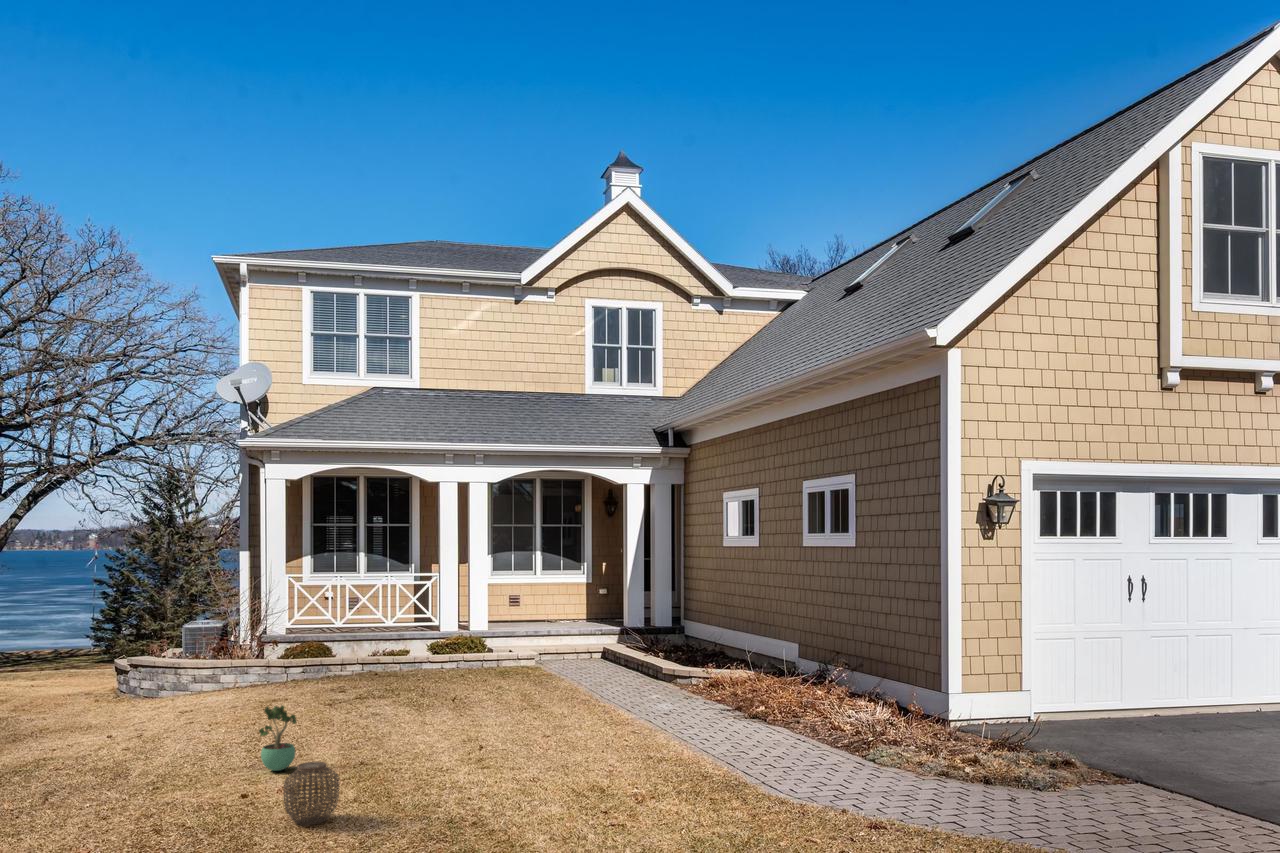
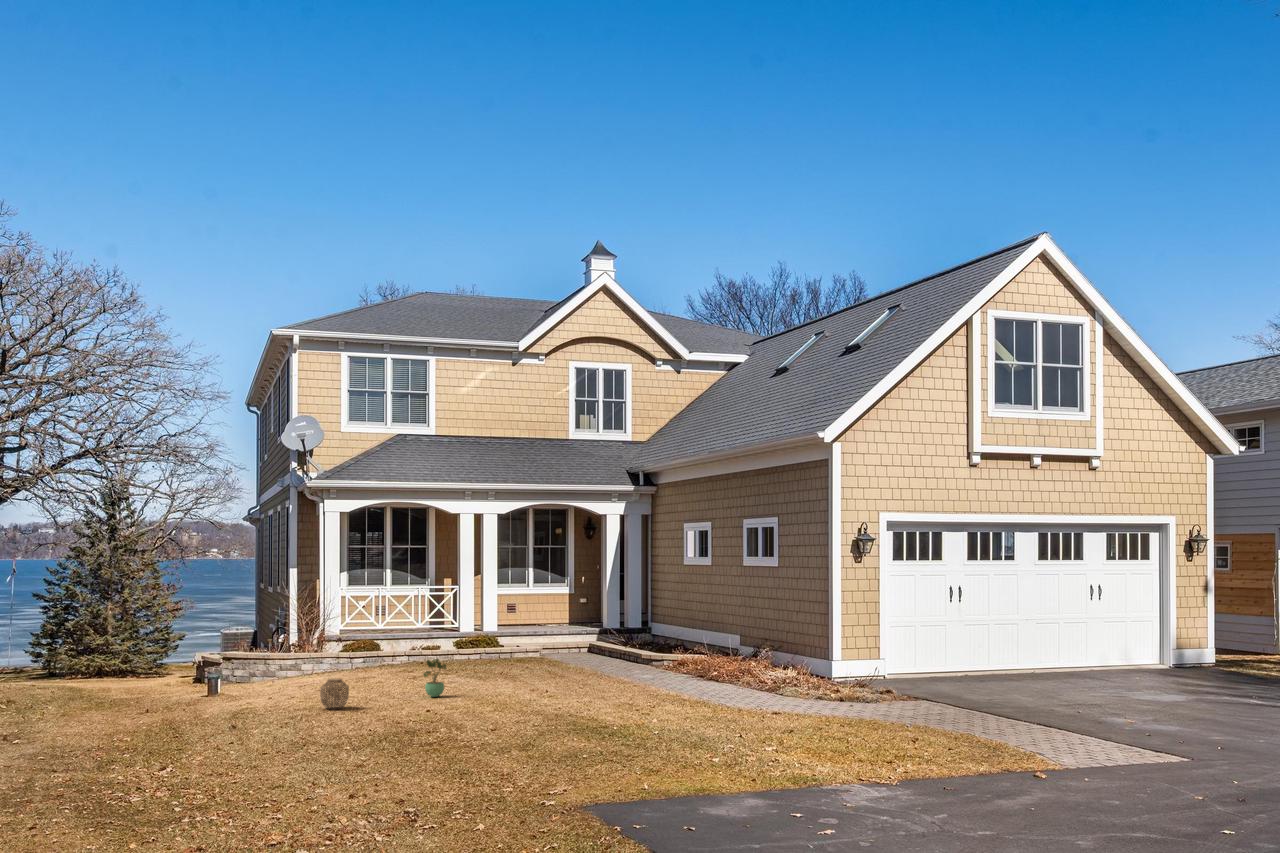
woven basket: present [284,761,339,825] -> present [320,679,349,709]

